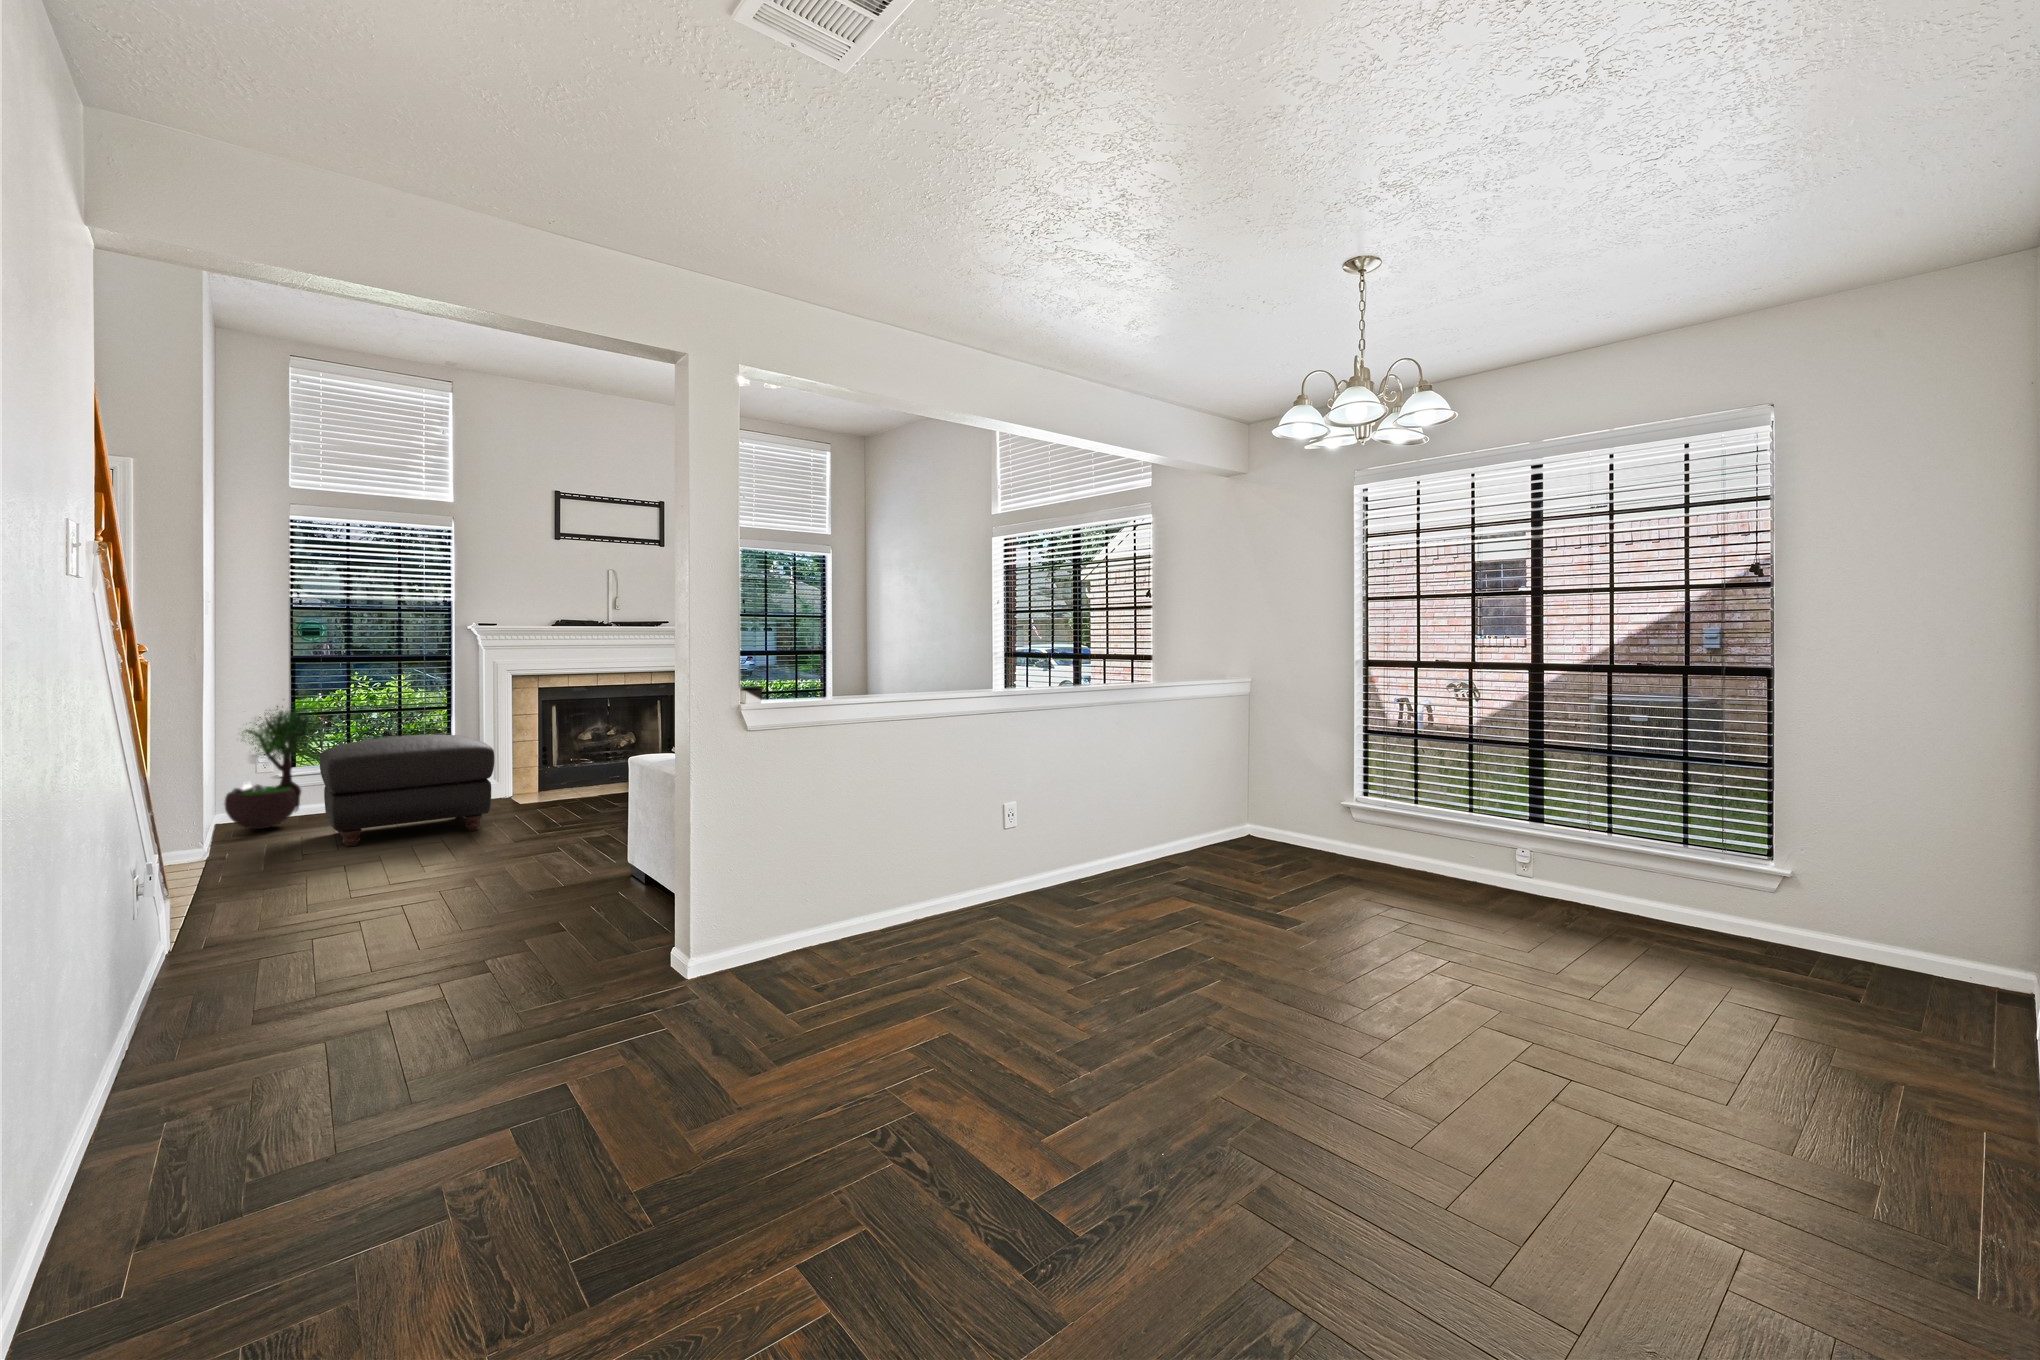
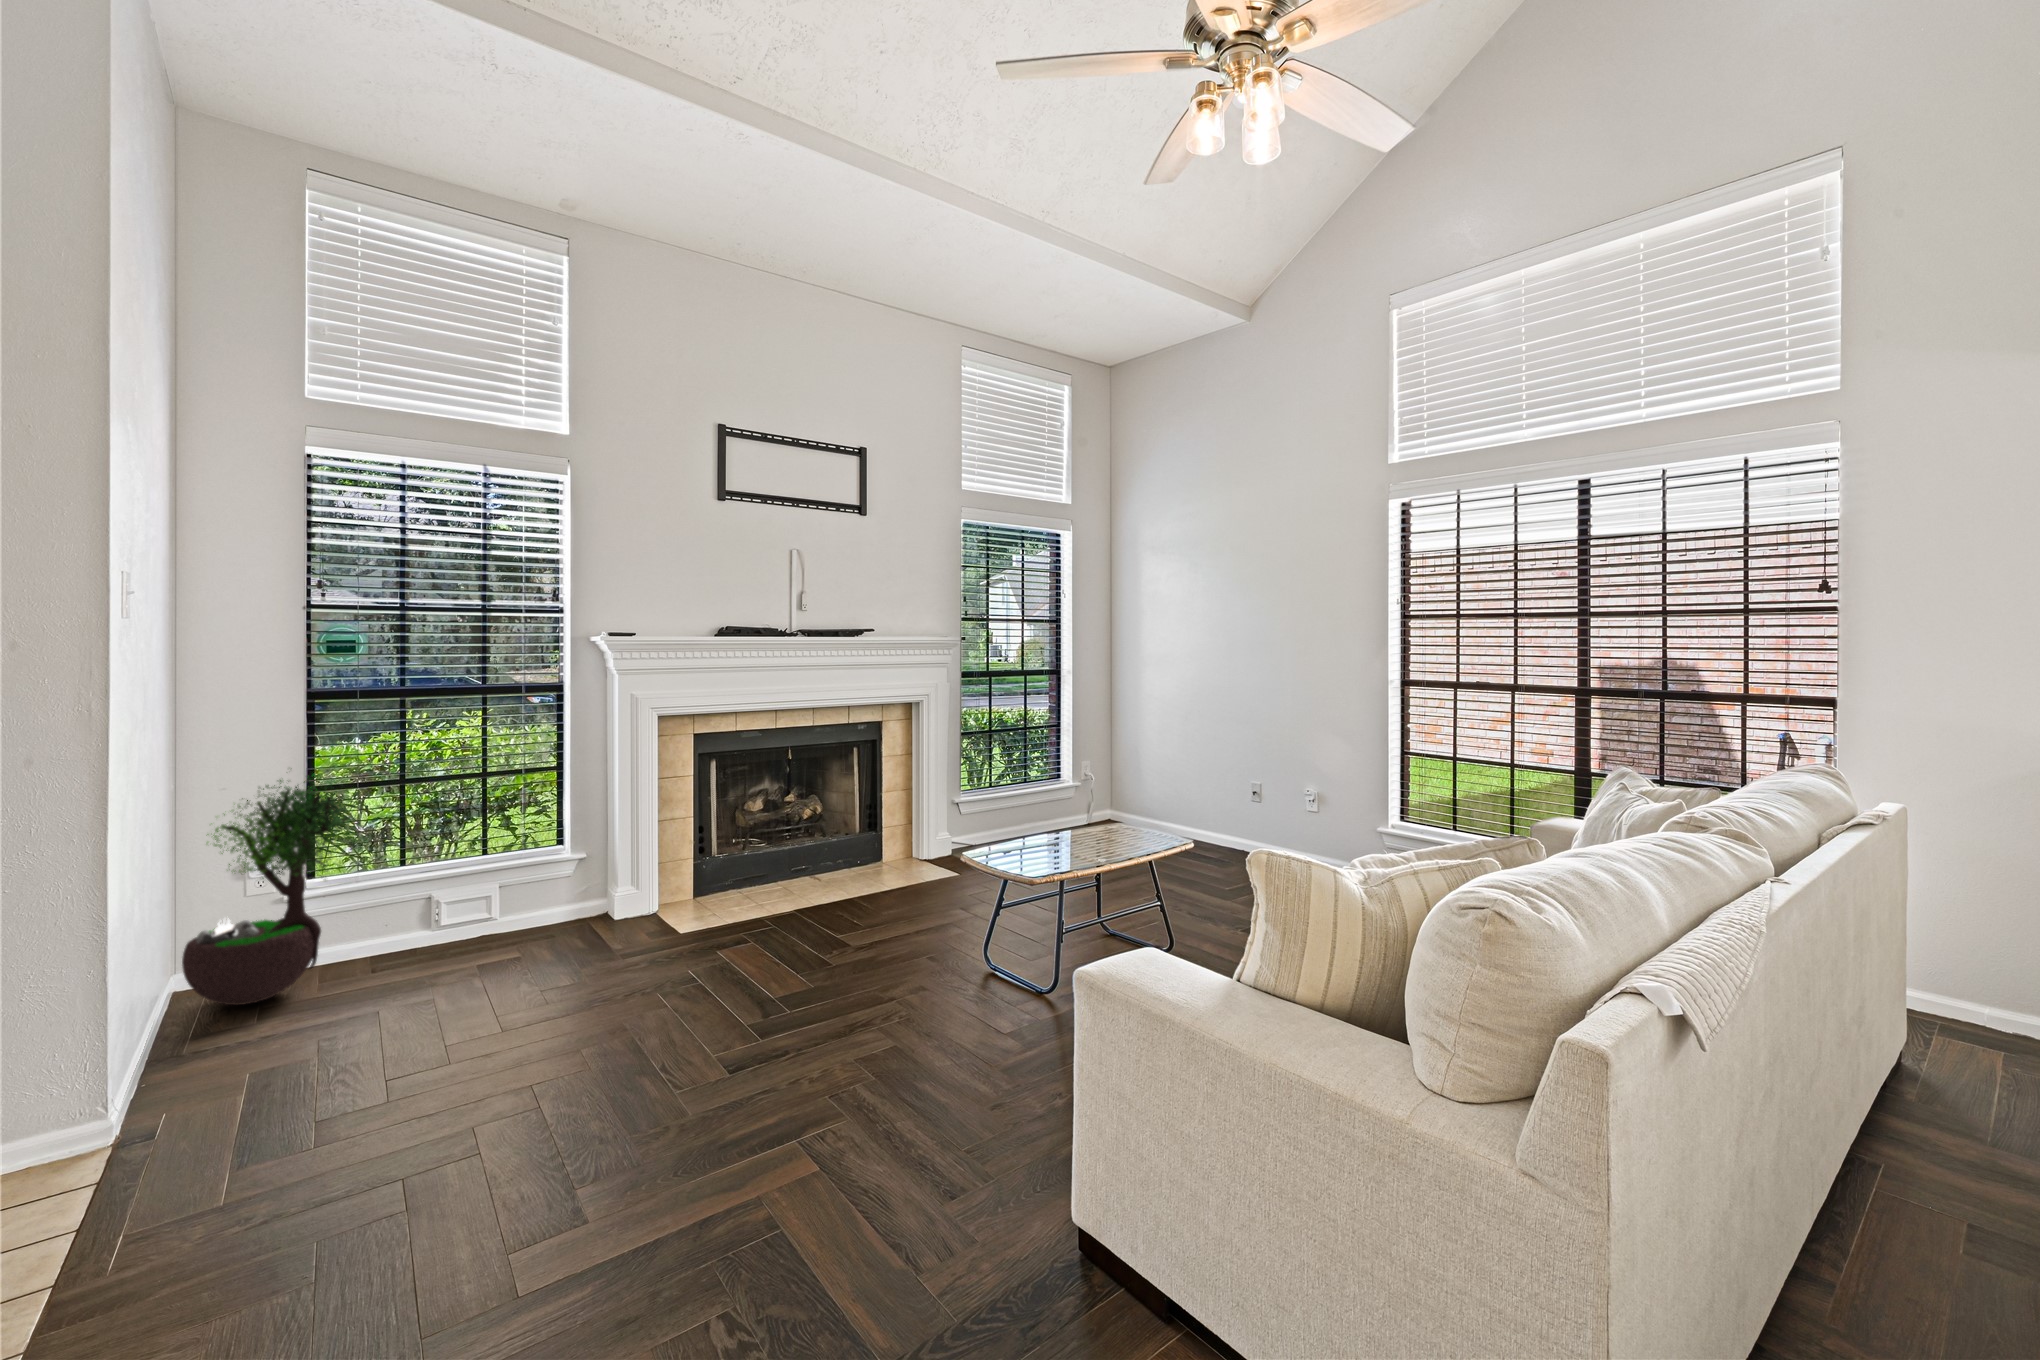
ottoman: present [320,735,495,846] -> none [354,831,668,1072]

